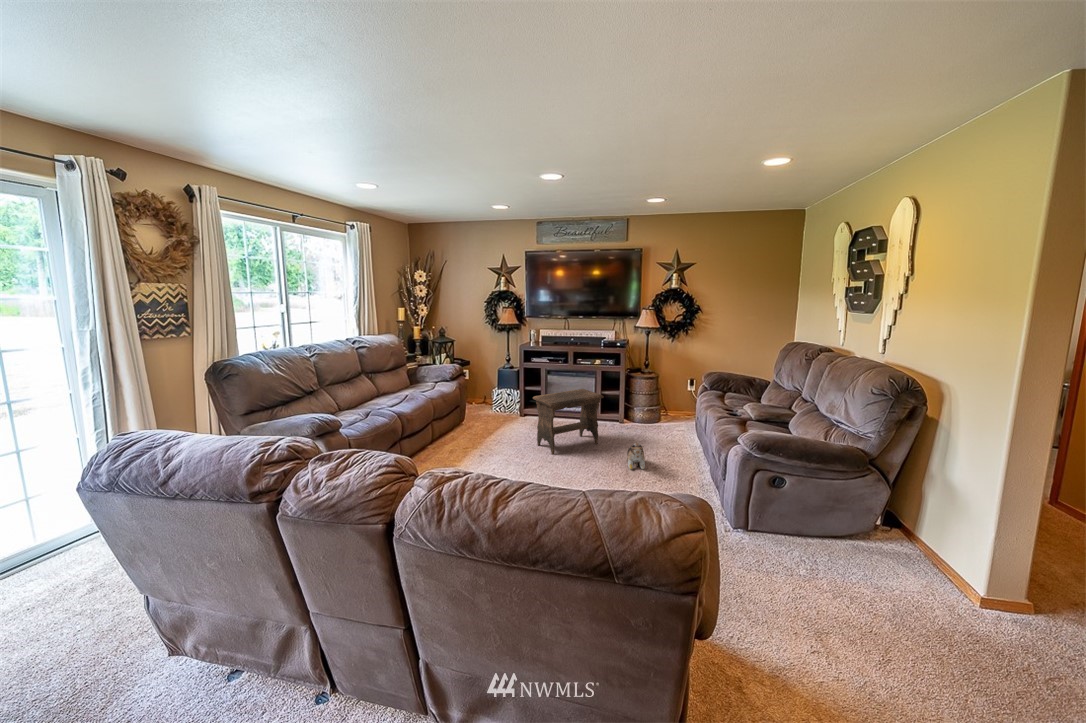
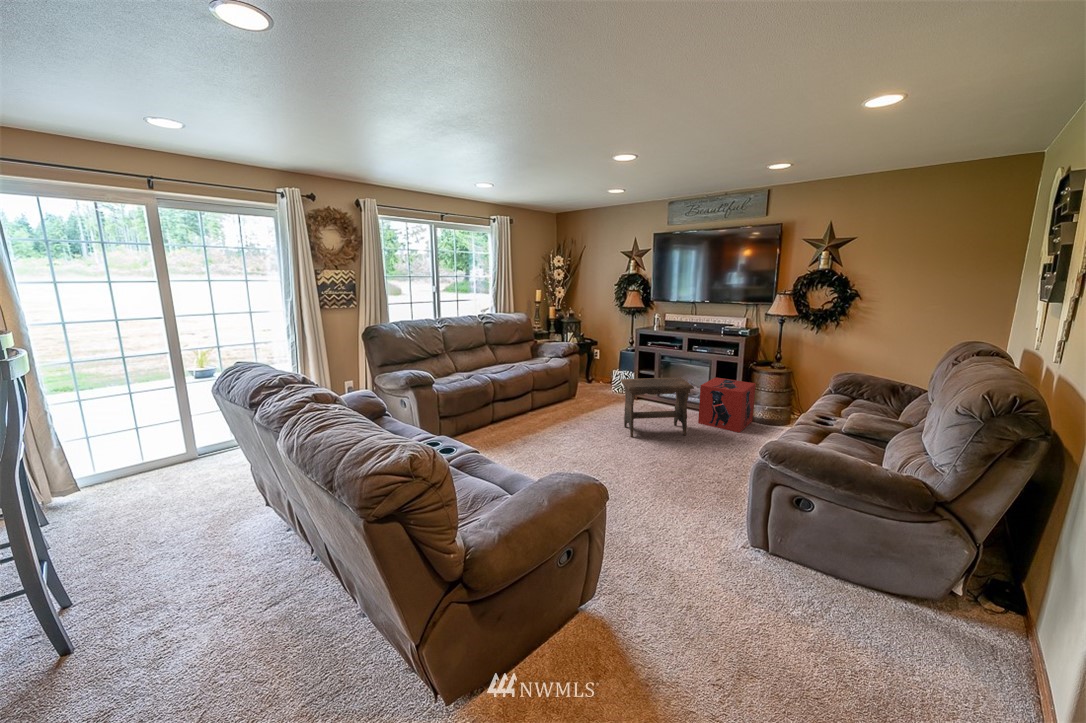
storage box: none [597,386,637,434] -> present [698,377,756,433]
plush toy: present [627,443,645,470] -> none [694,438,719,467]

